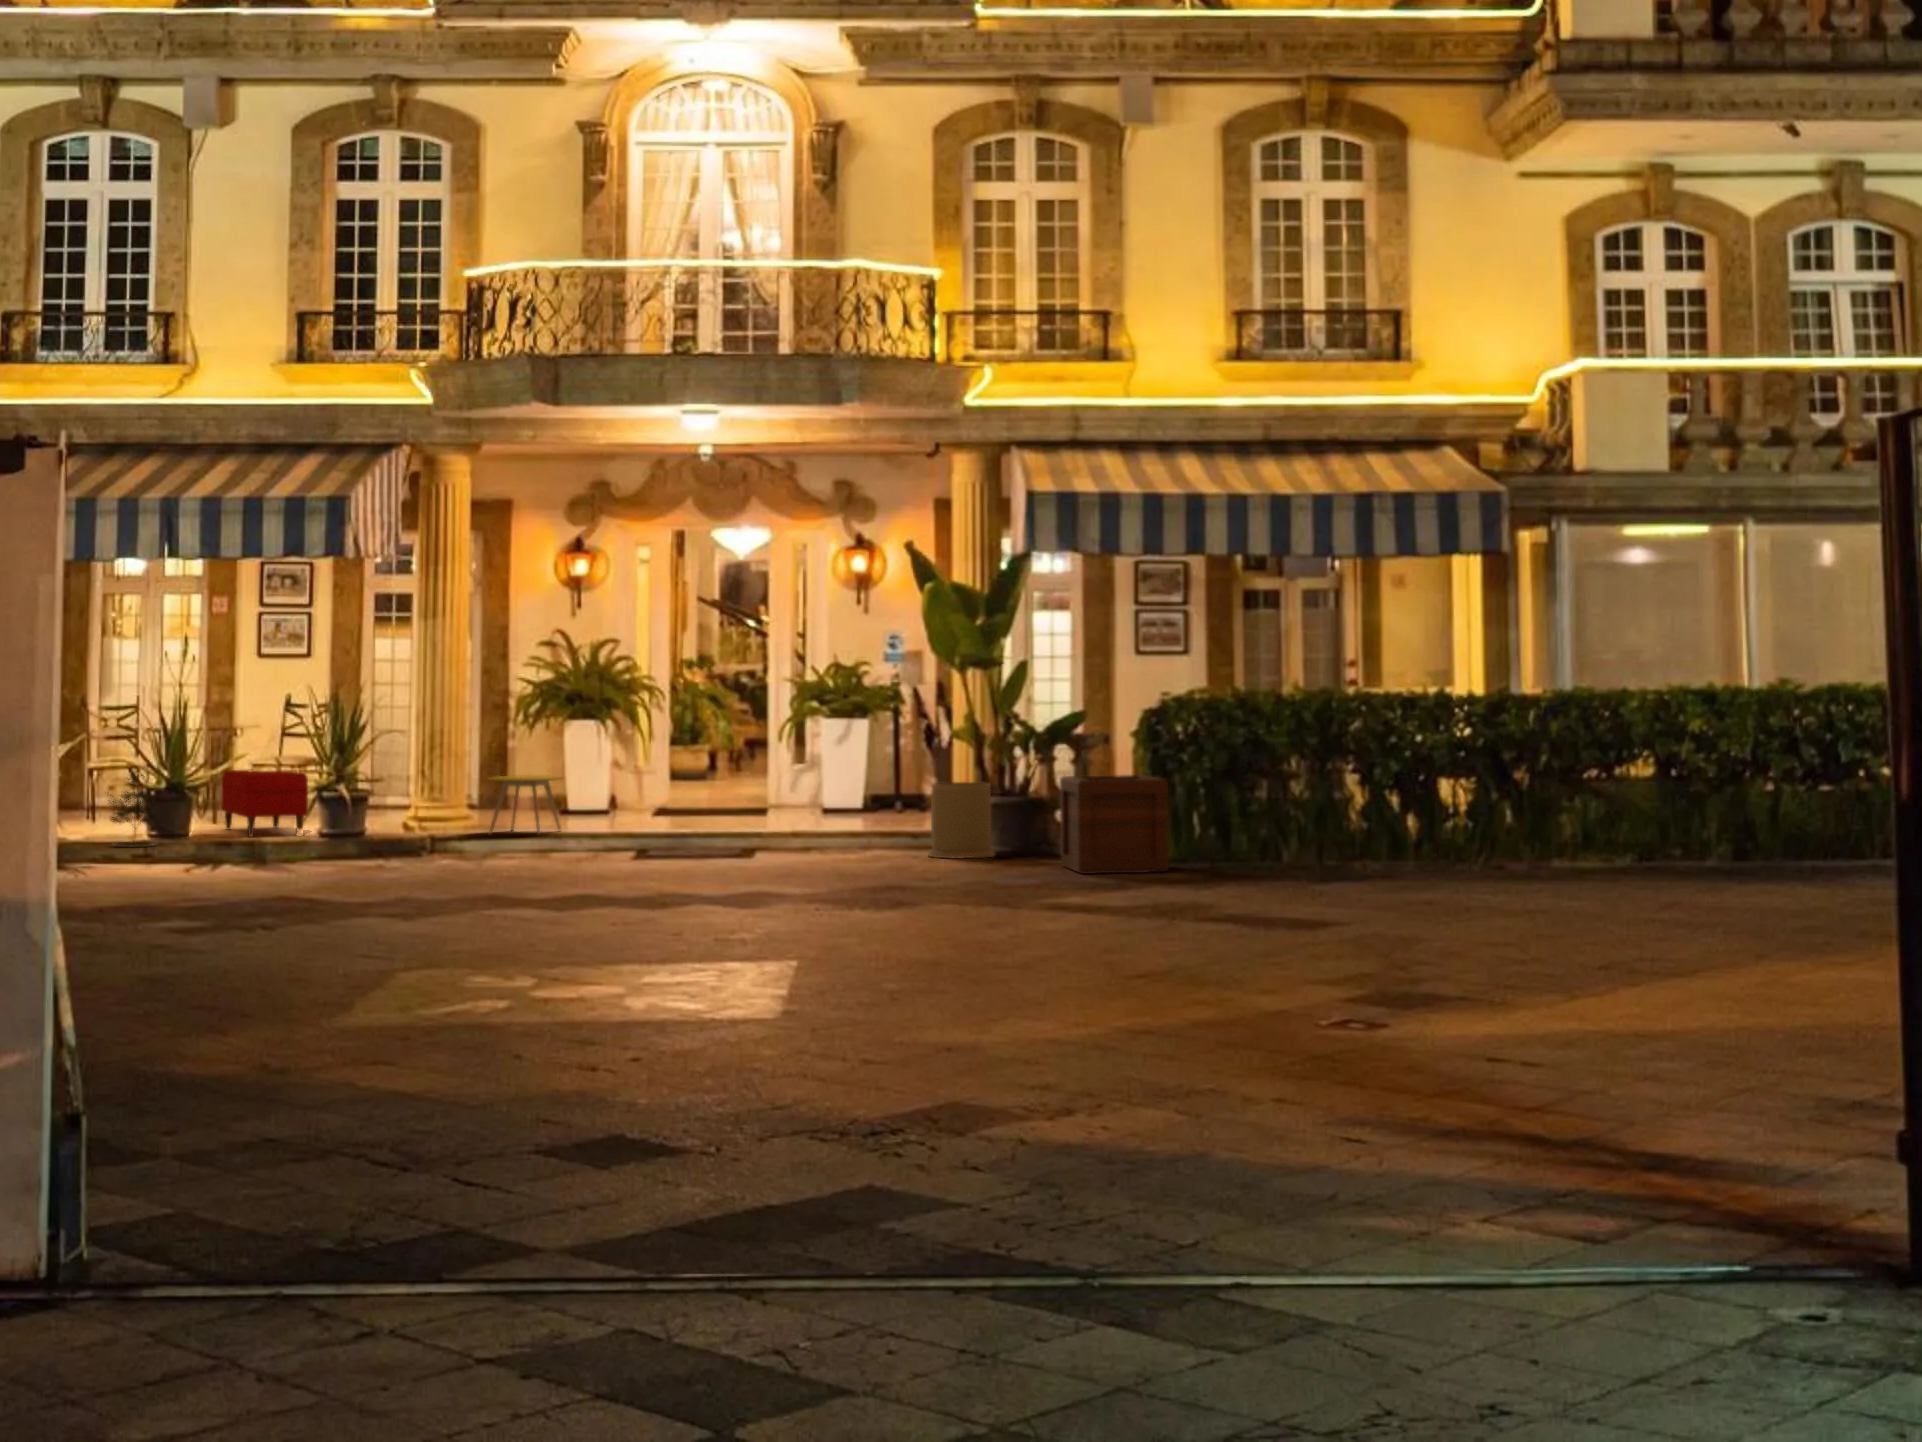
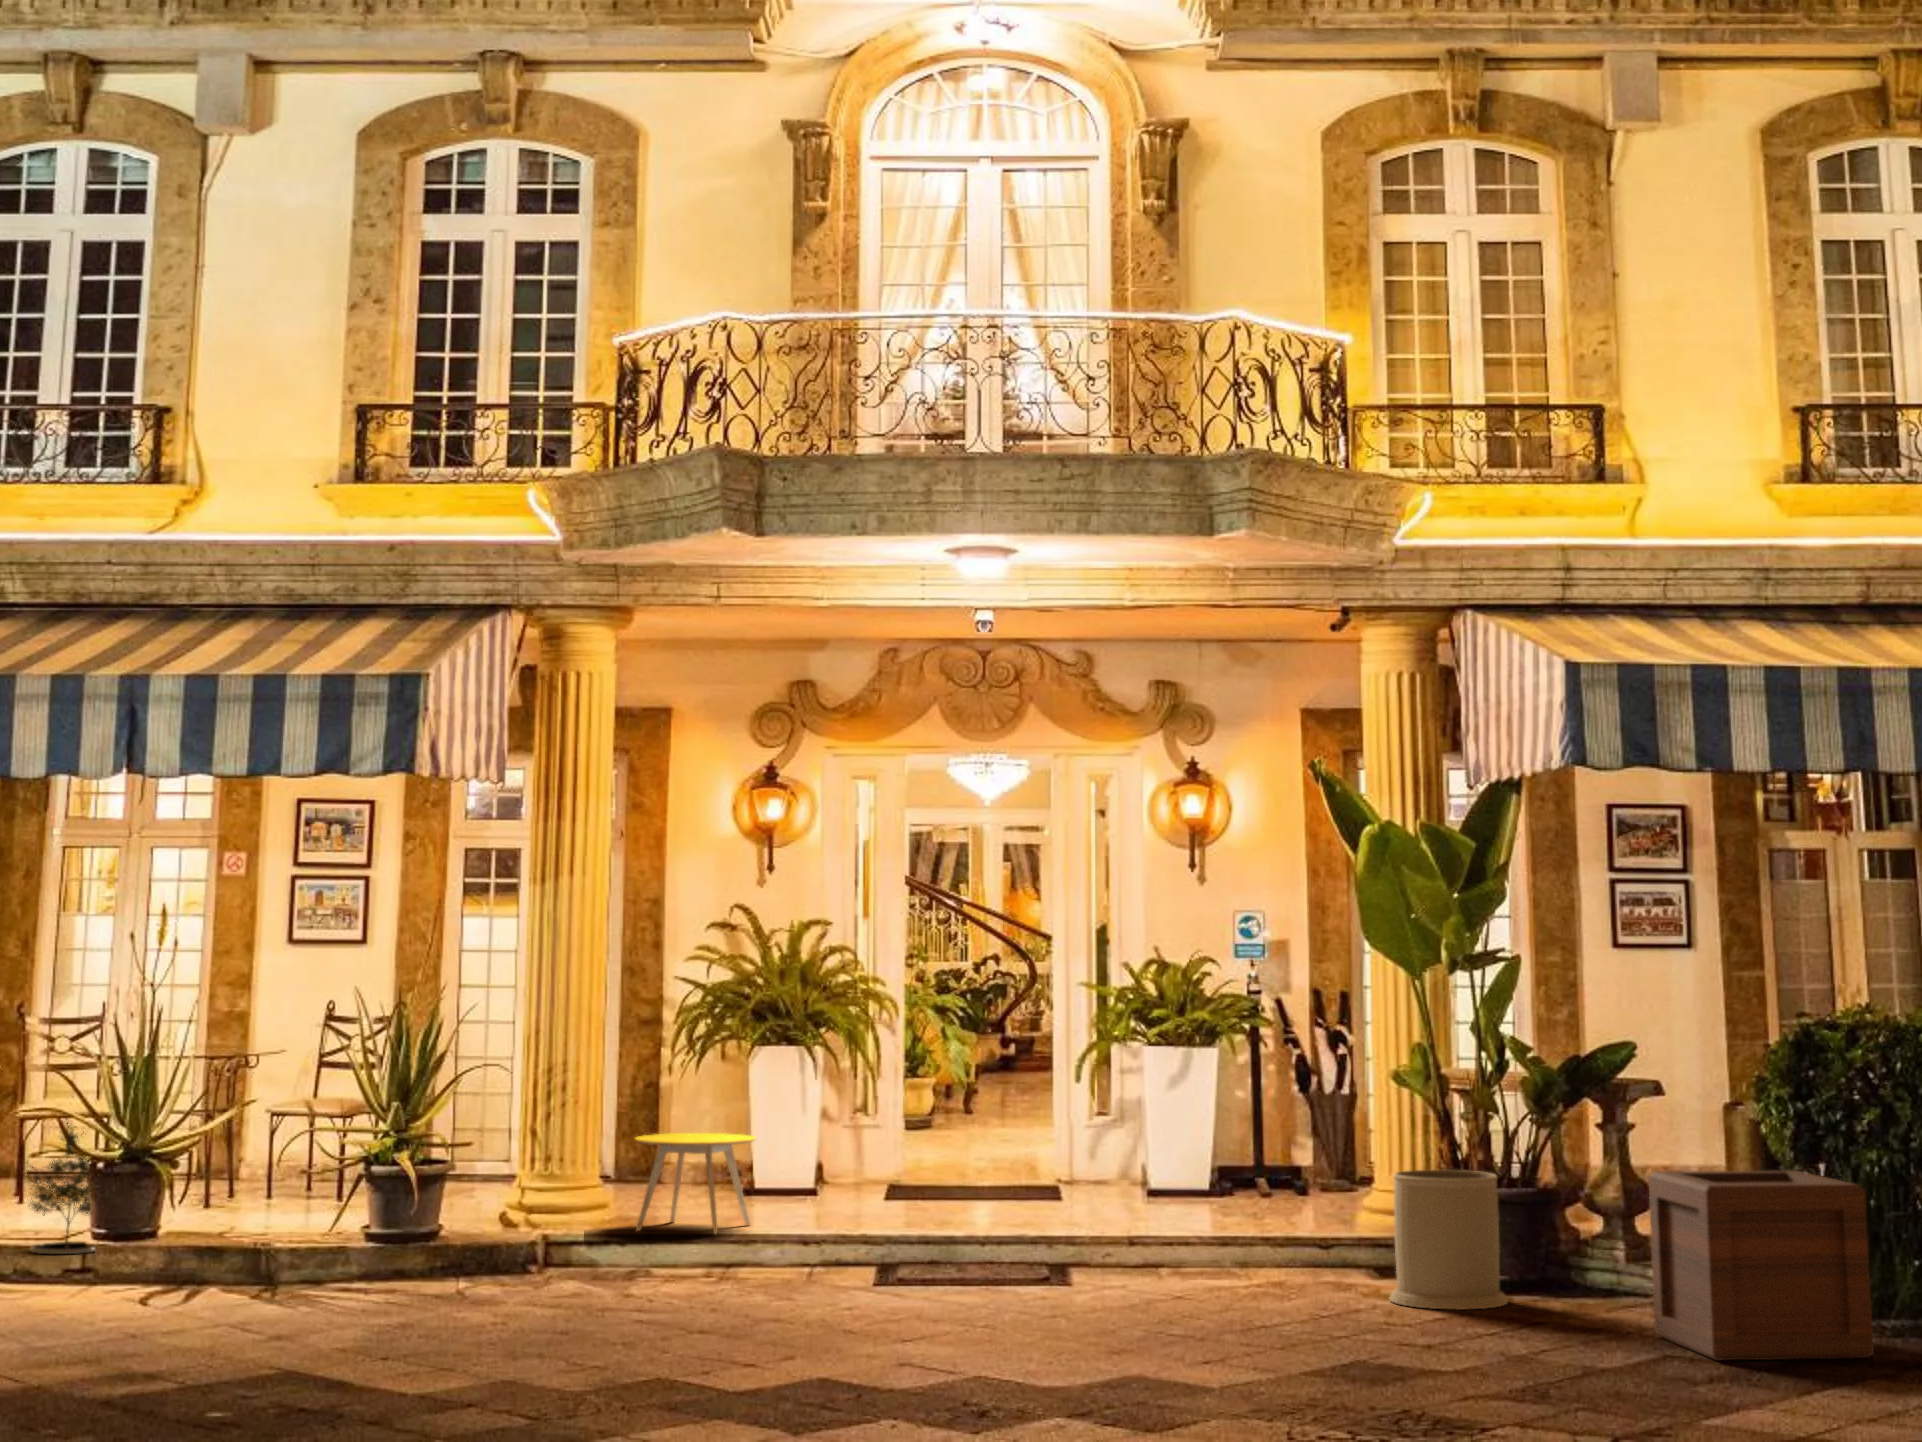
bench: present [222,770,308,837] -> none [221,1115,353,1231]

